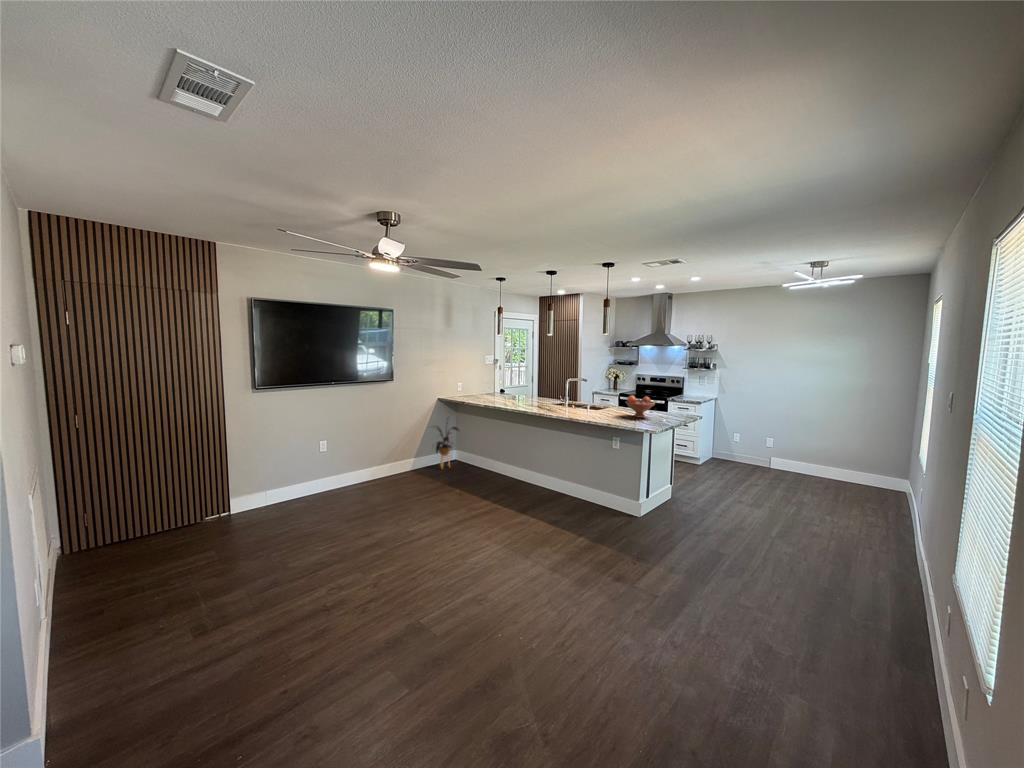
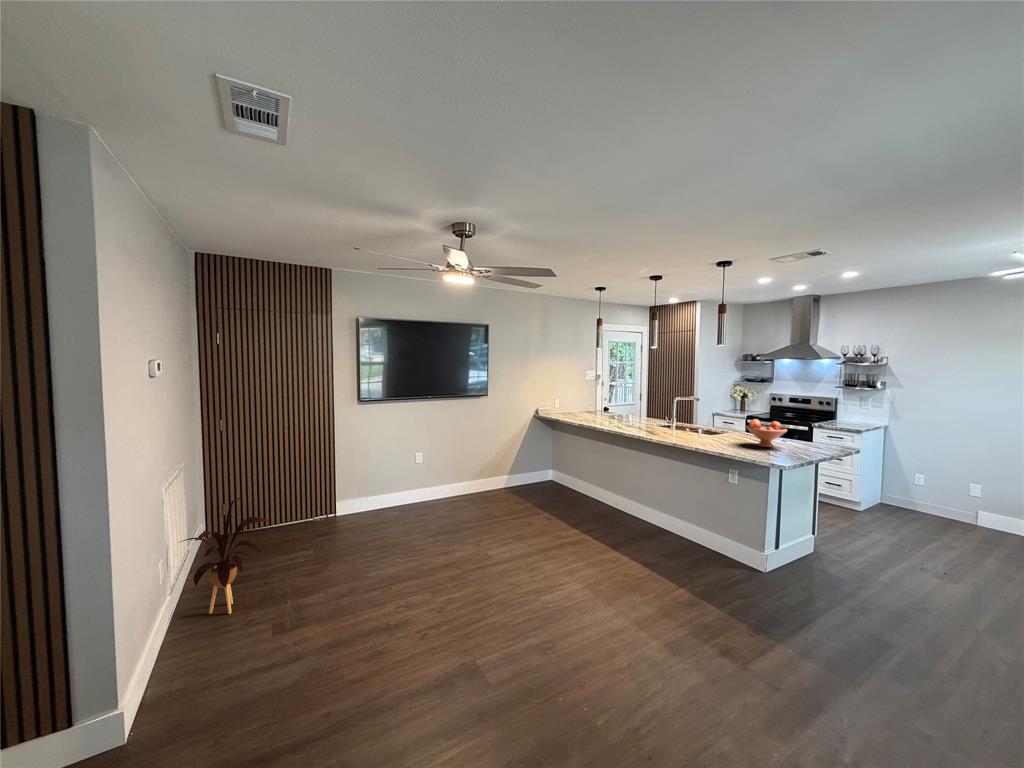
house plant: present [436,423,459,467] -> present [180,498,269,614]

